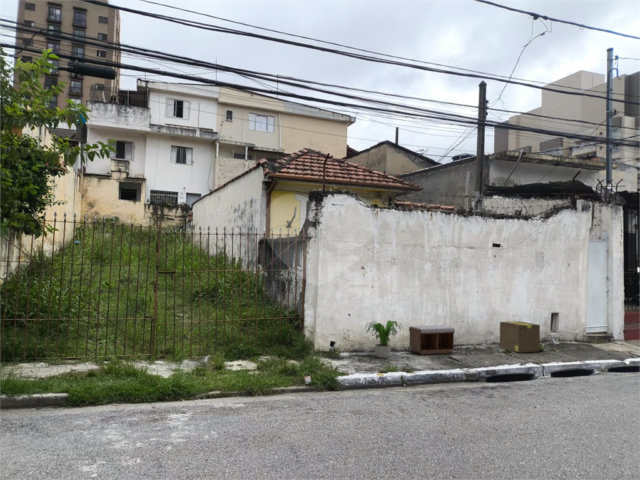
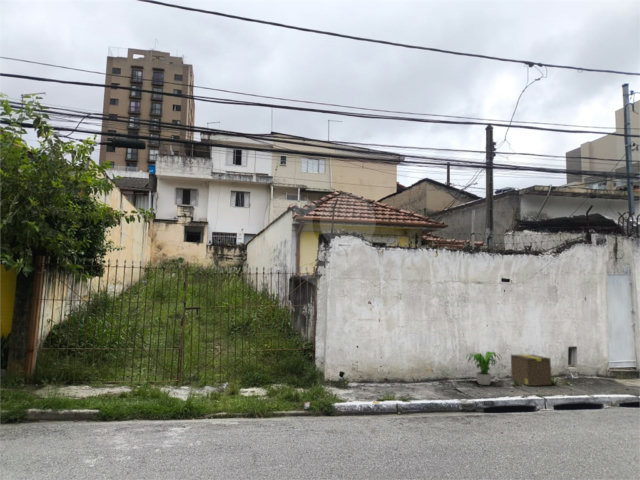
potted plant: present [367,321,400,358] -> present [468,352,499,385]
bench: present [409,325,455,354] -> none [416,357,461,385]

